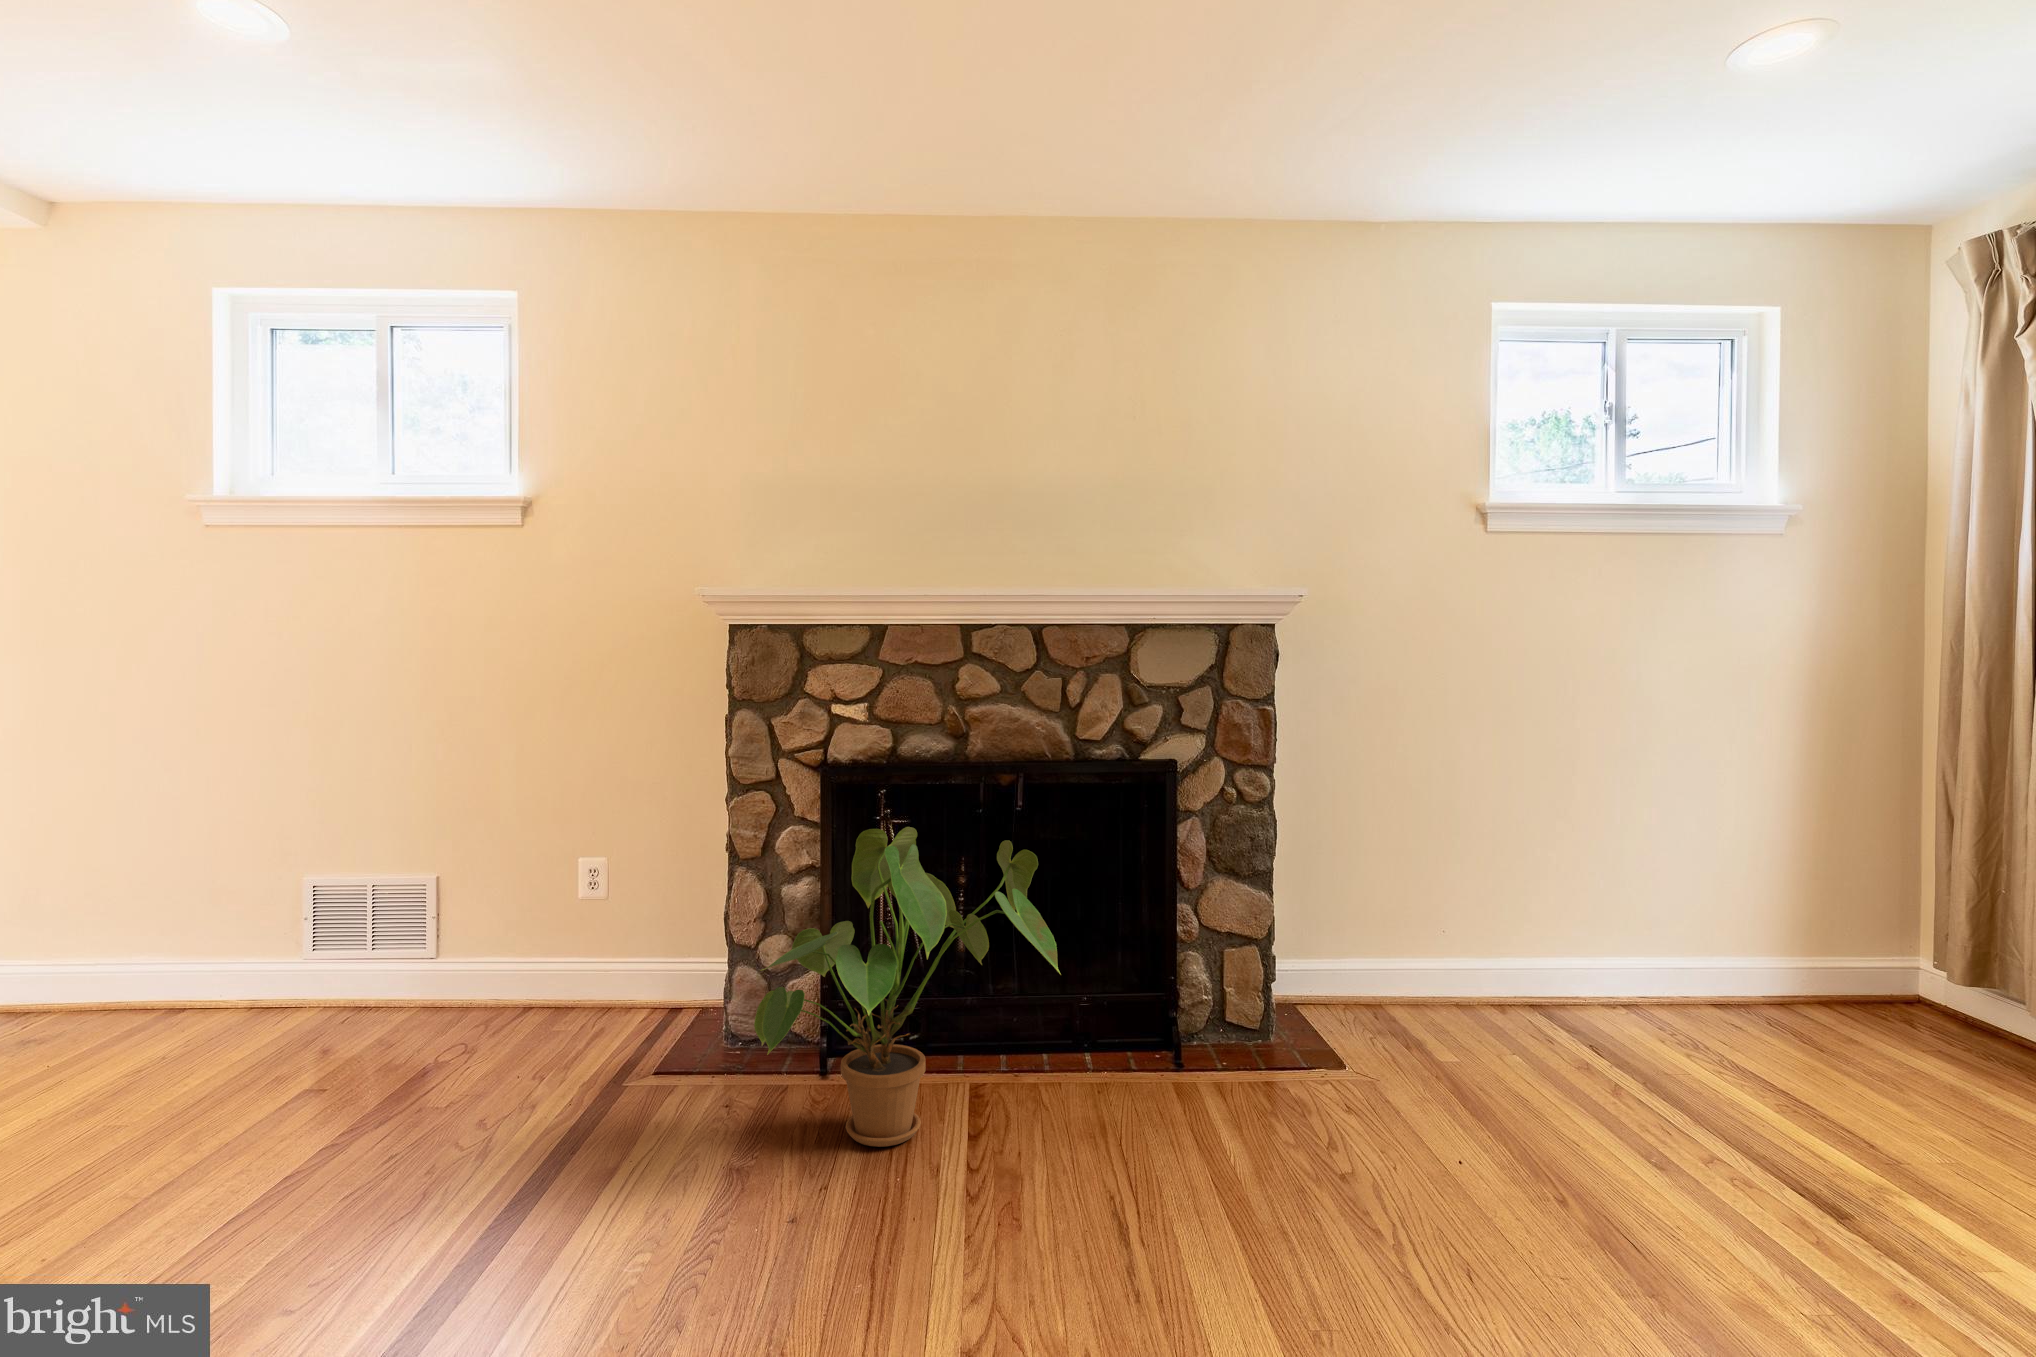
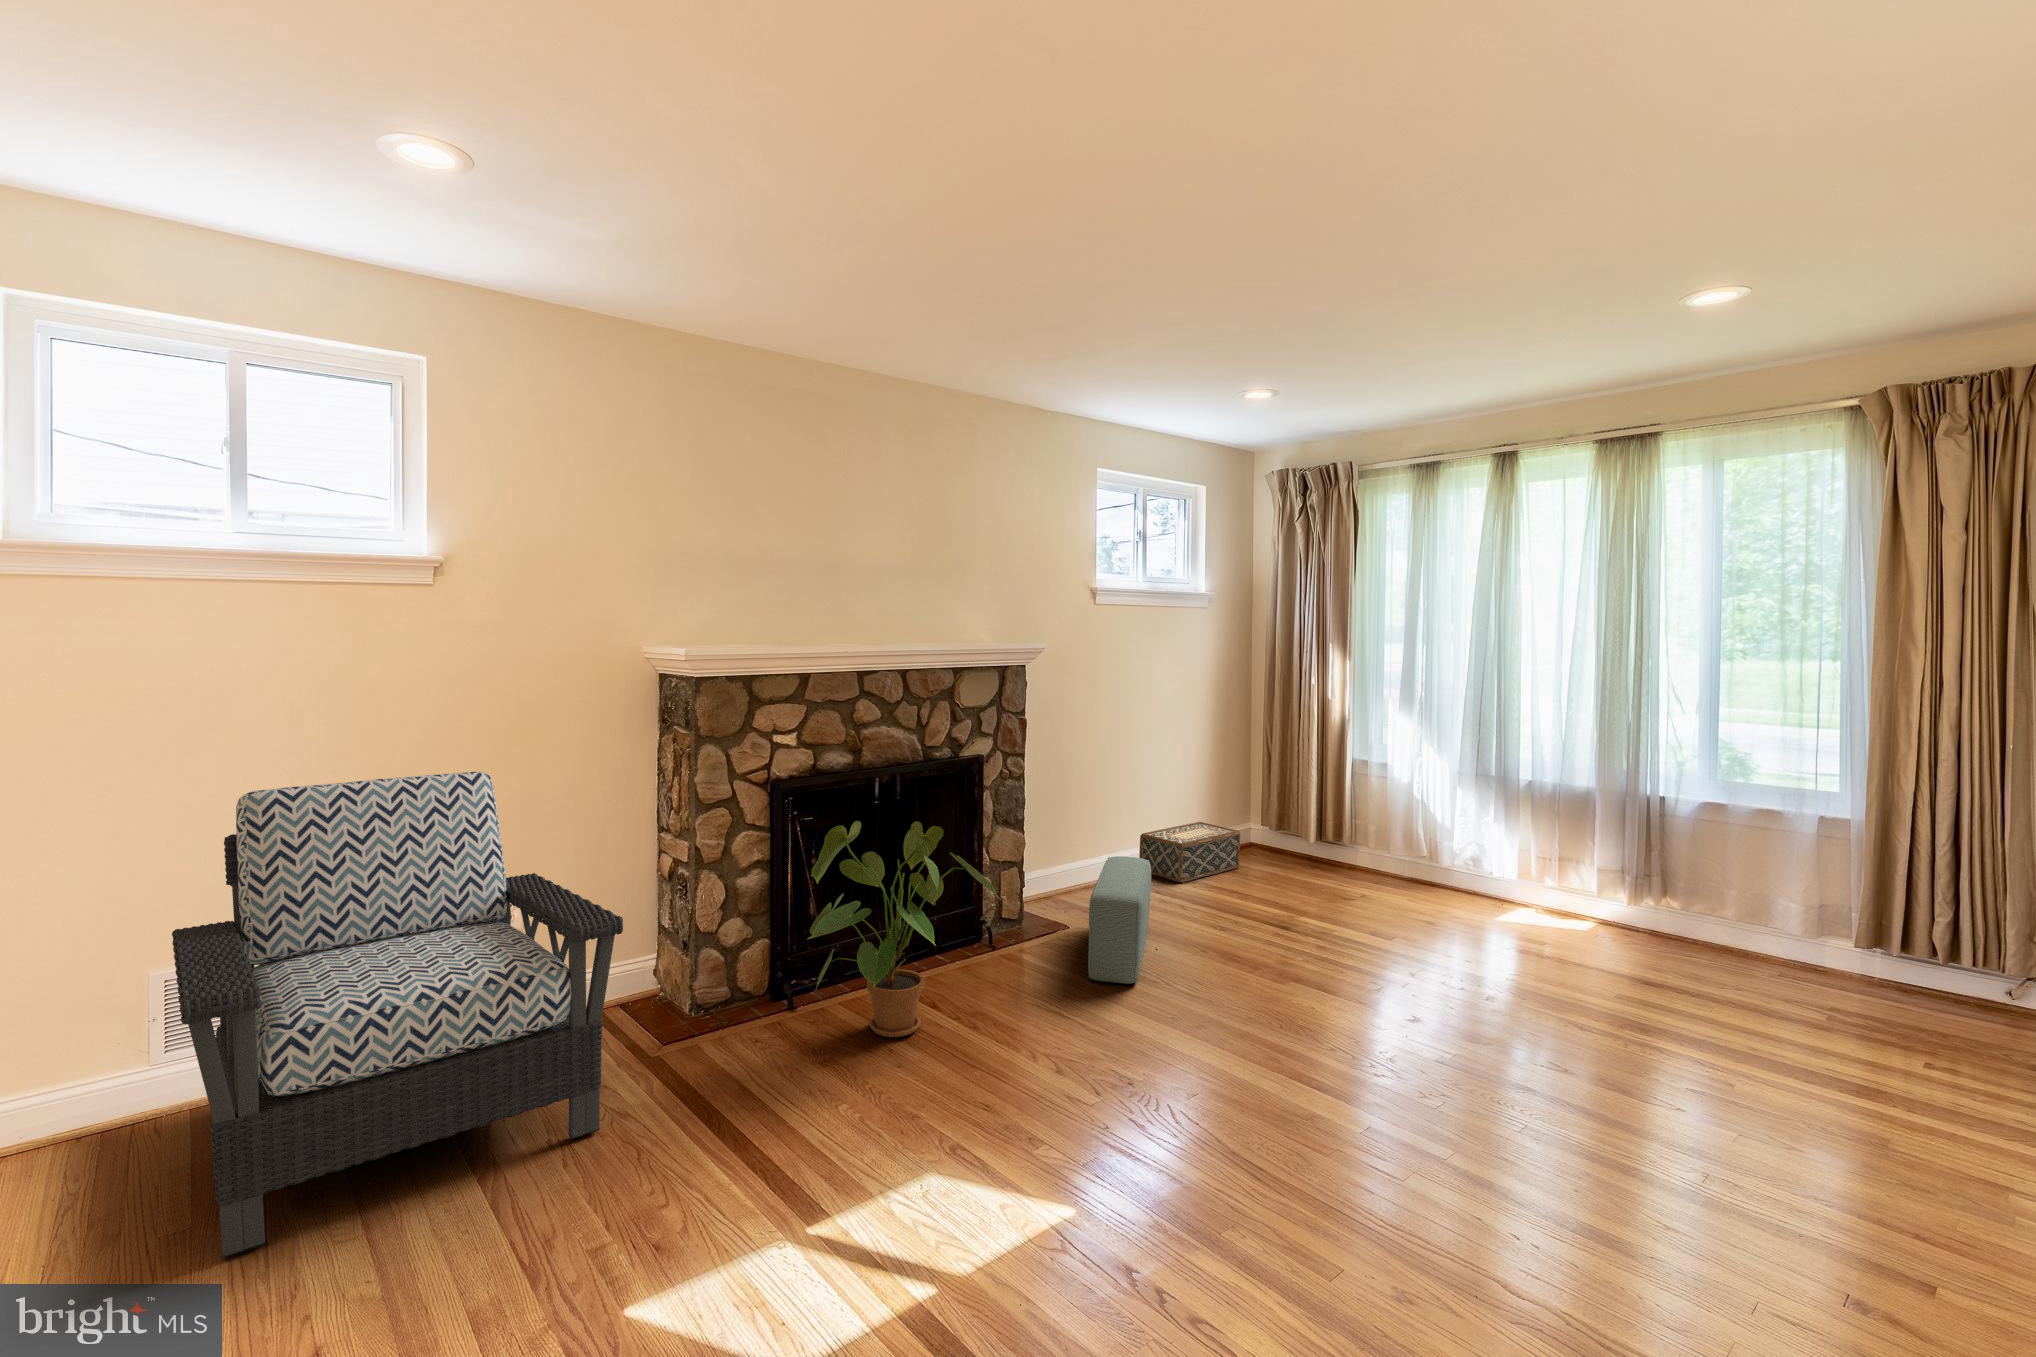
armchair: none [42,723,587,1147] -> present [172,771,623,1258]
woven basket: none [1599,939,1840,1040] -> present [1139,822,1240,883]
pouf: none [1252,955,1482,1184] -> present [1088,856,1151,984]

